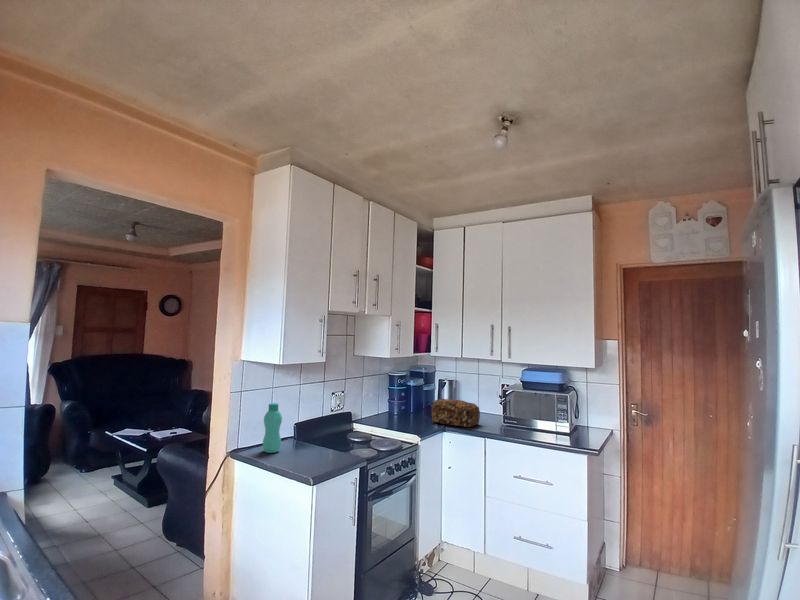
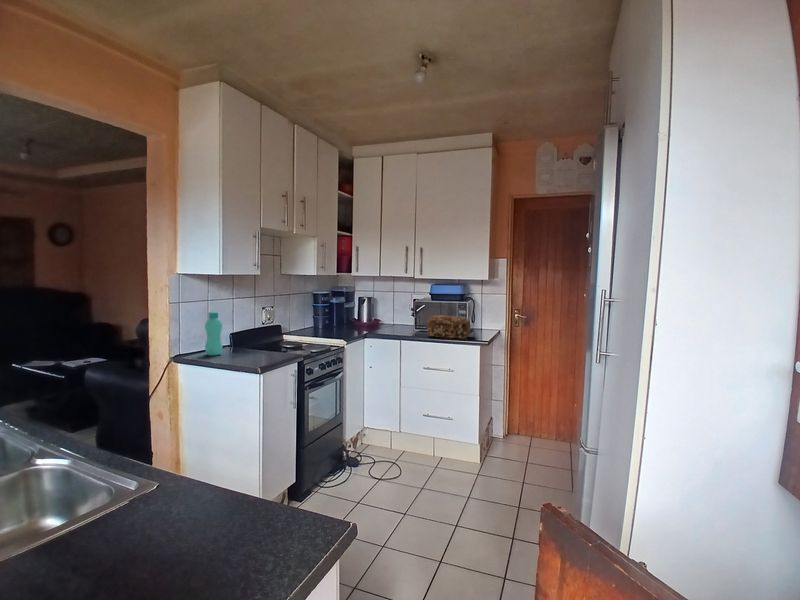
bread loaf: present [431,399,480,427] -> present [427,315,470,339]

